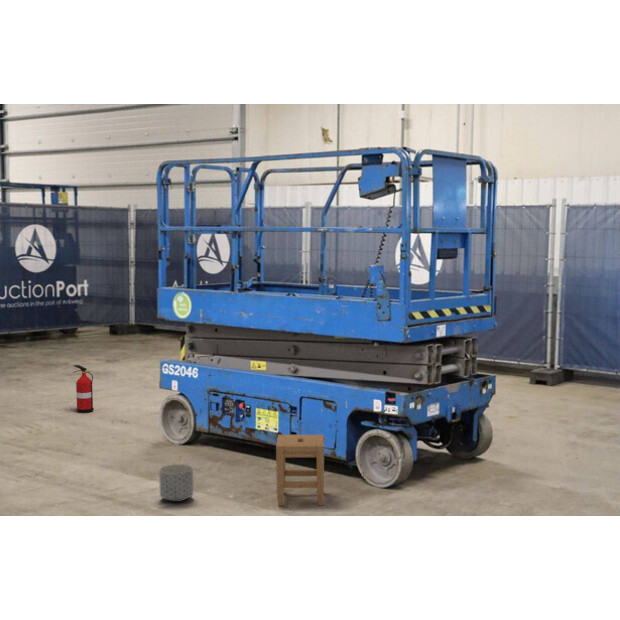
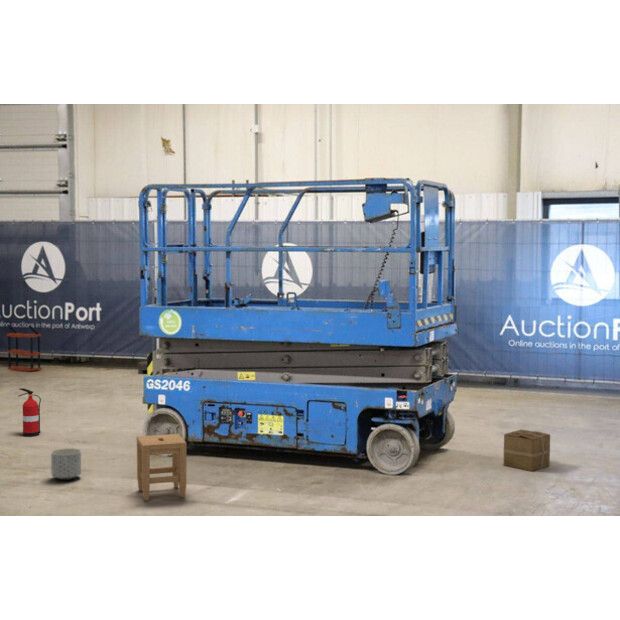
shelving unit: none [149,296,180,343] -> present [7,325,42,371]
stool: present [276,435,324,506] -> present [137,434,186,501]
cardboard box: none [525,446,584,499] -> present [504,430,550,471]
planter: present [159,464,194,502] -> present [51,448,81,480]

